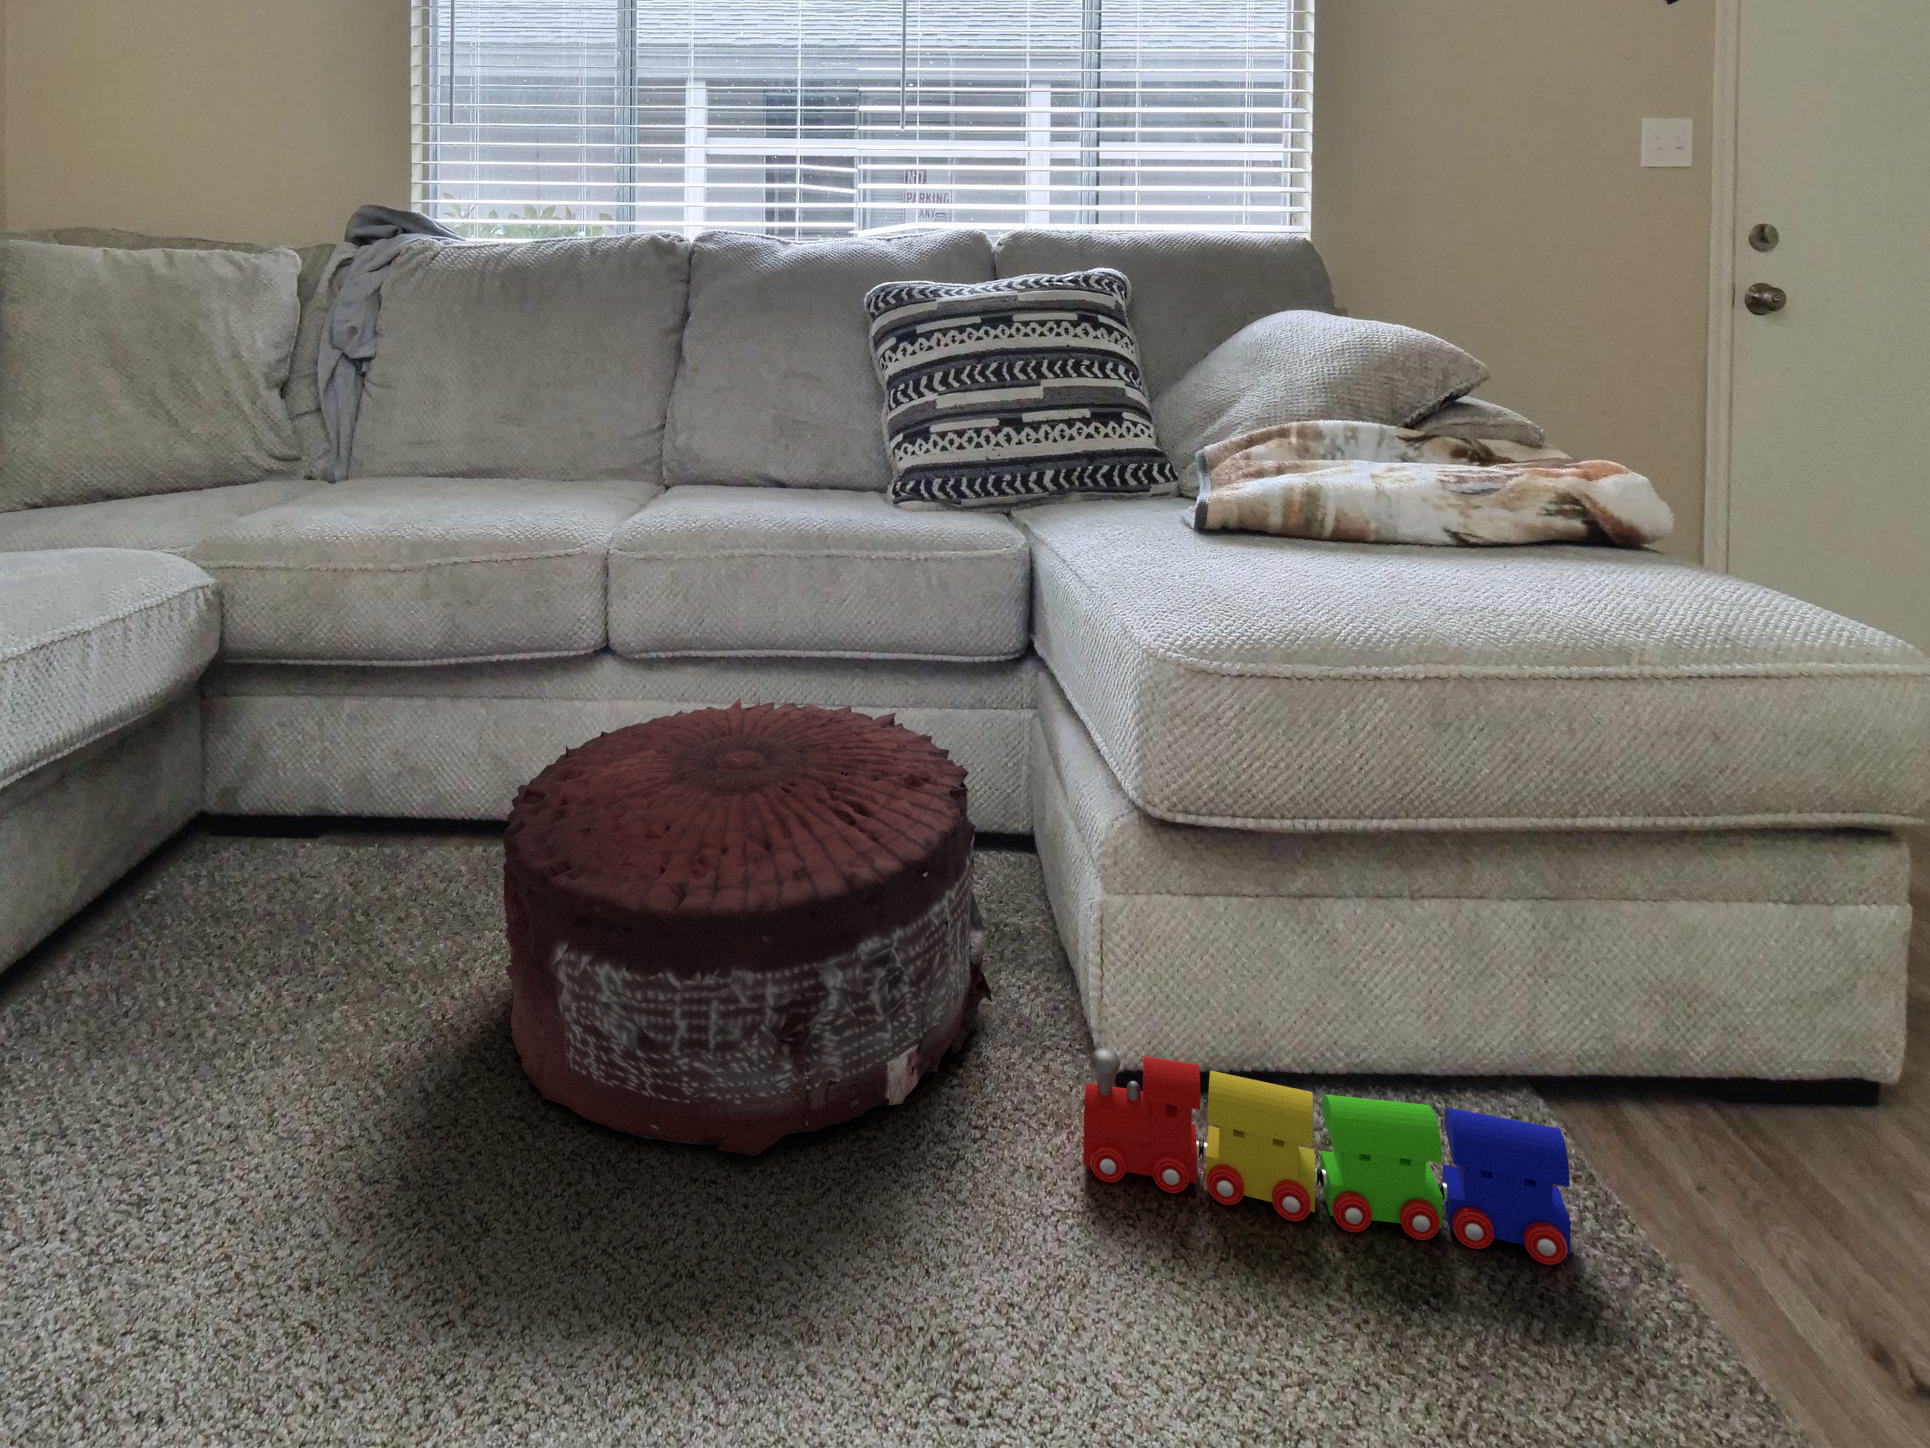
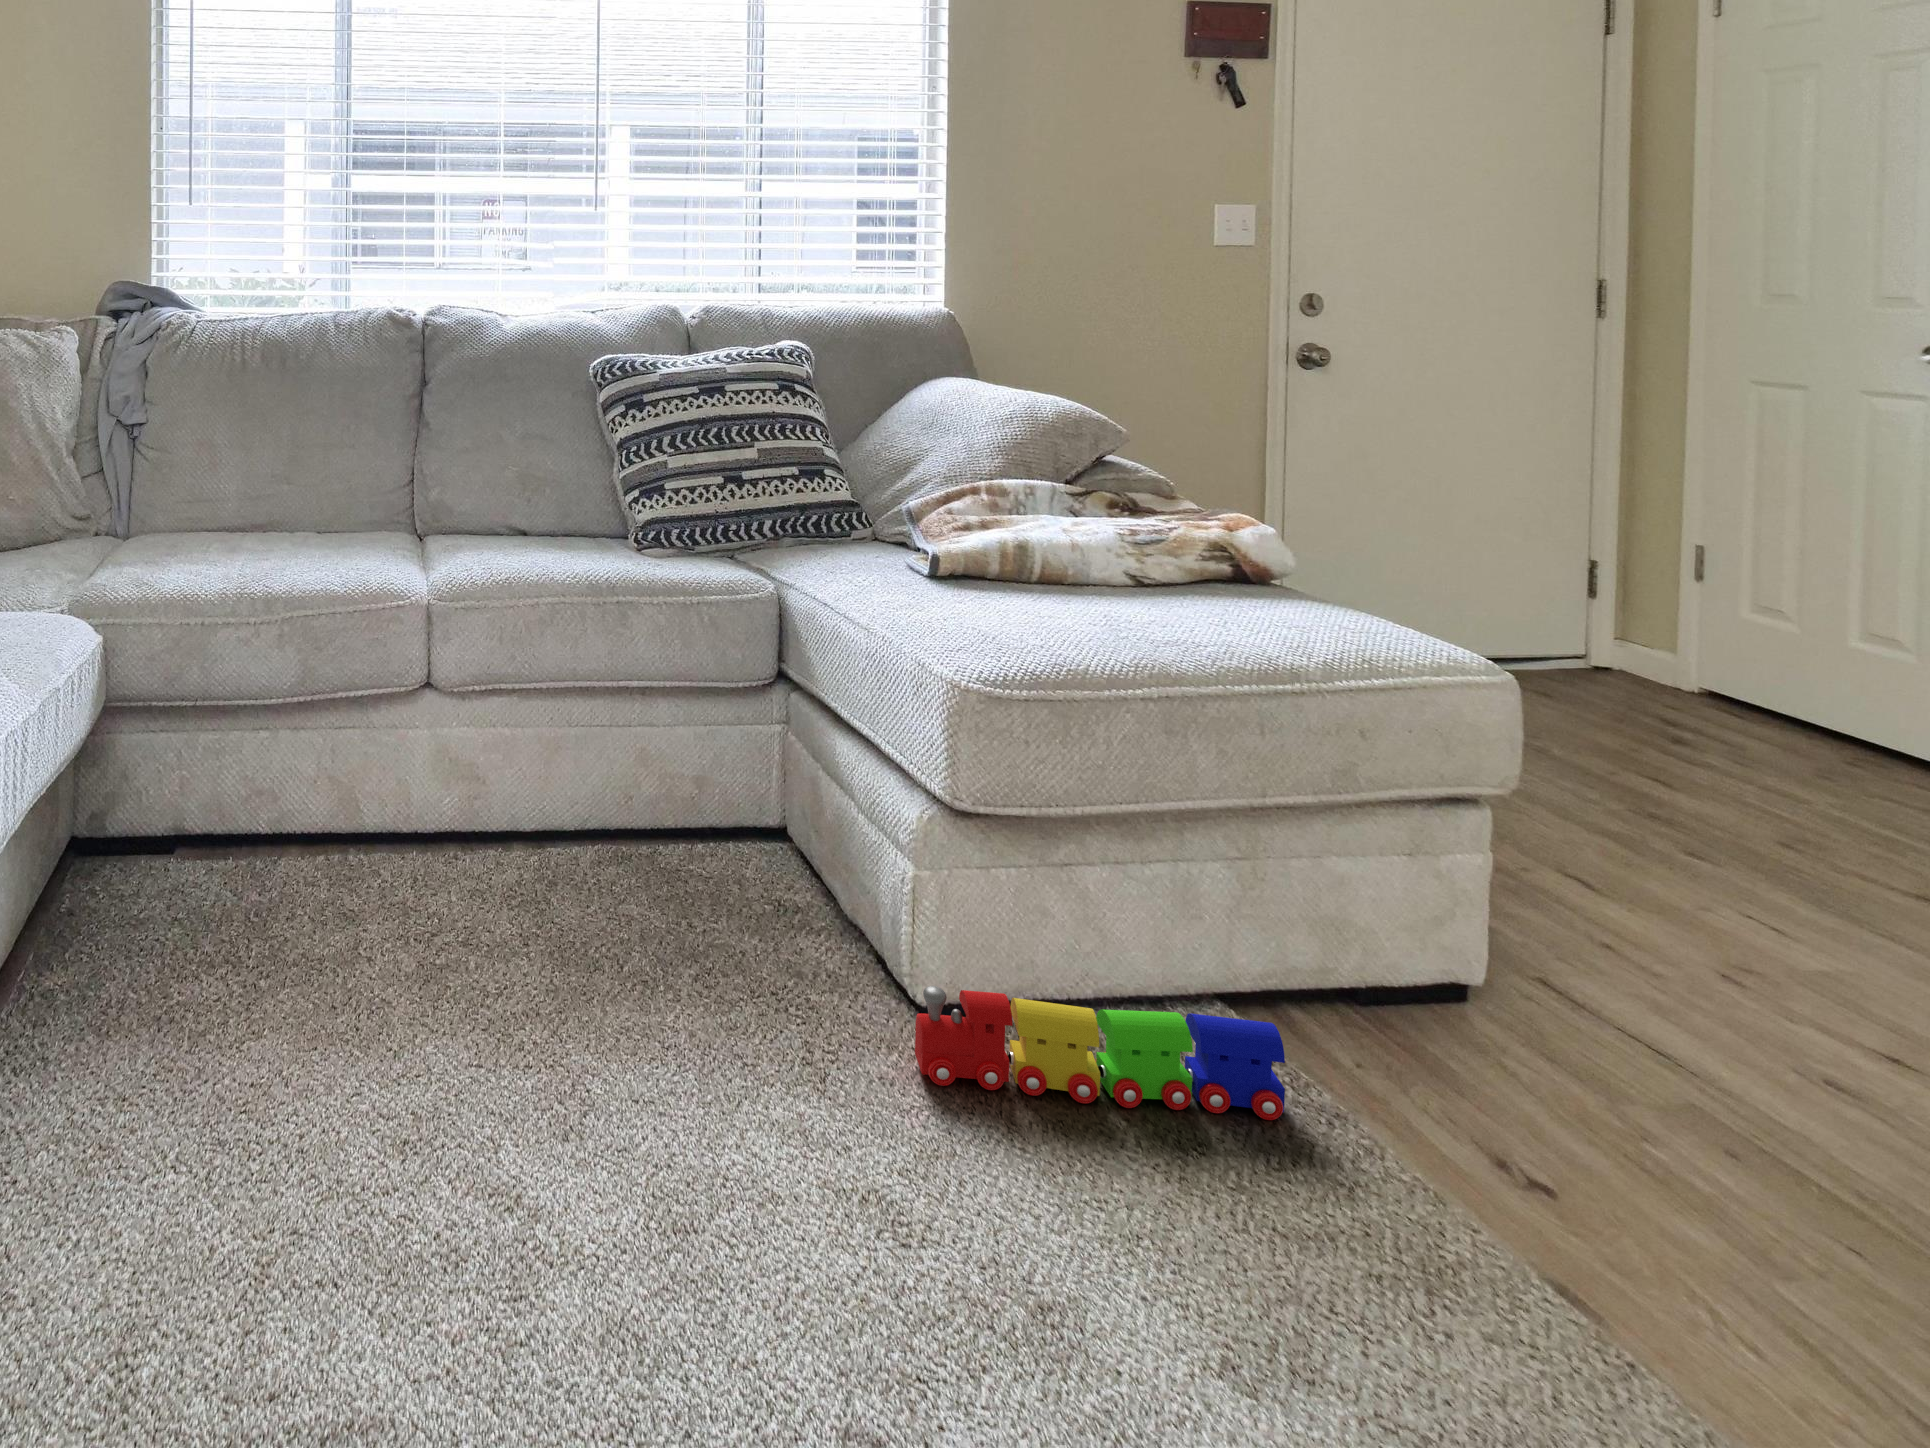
pouf: present [503,698,992,1156] -> none [409,723,806,1083]

